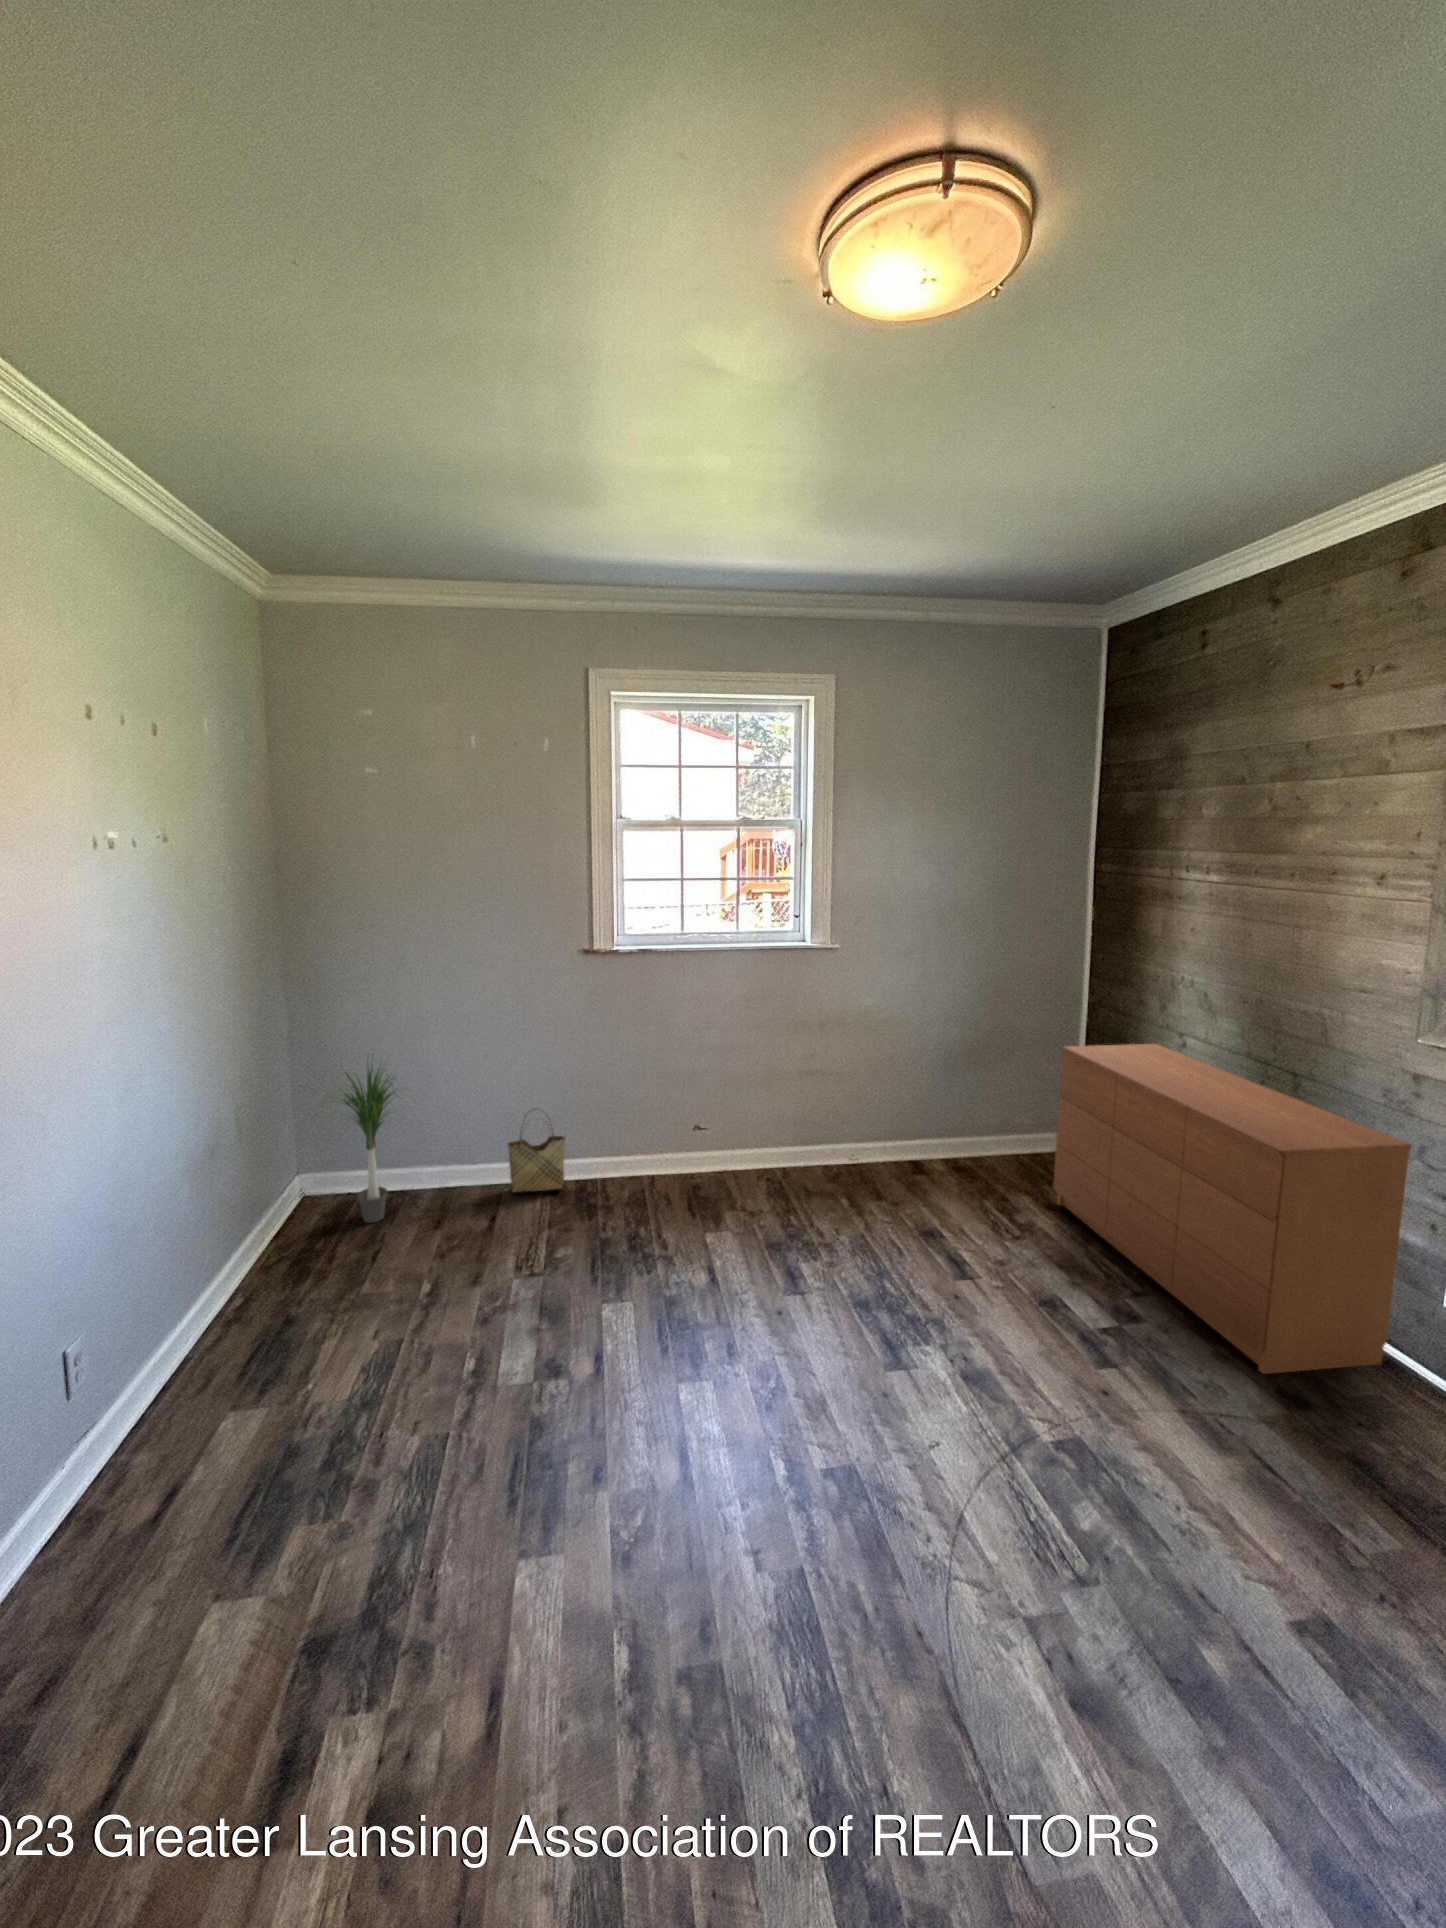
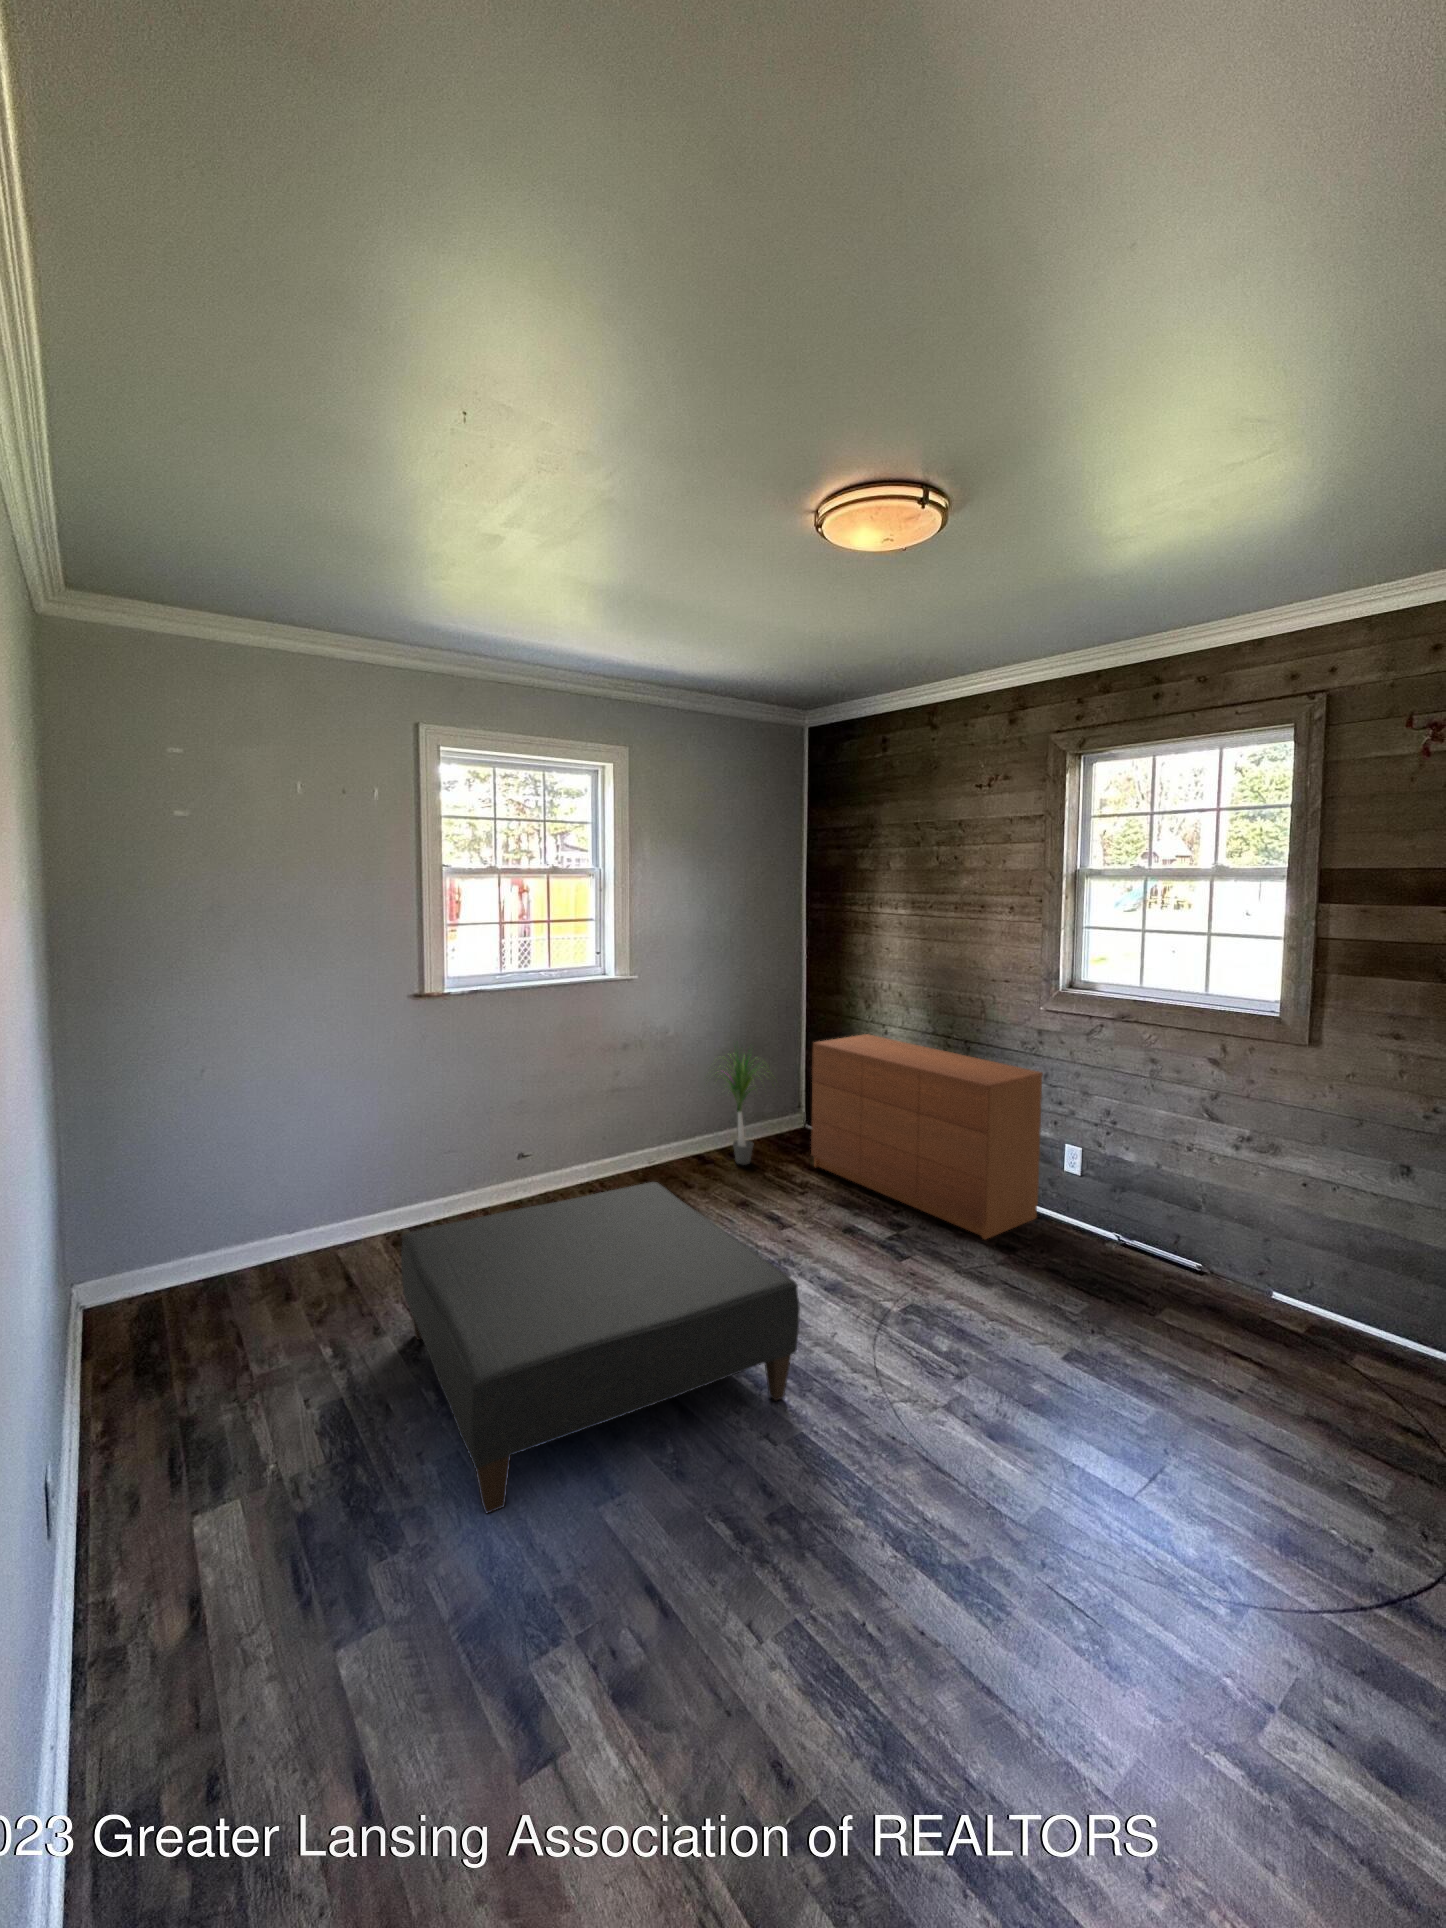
potted plant: present [319,1062,415,1223] -> present [721,1046,777,1165]
woven basket: present [507,1111,566,1192] -> none [343,1161,405,1251]
ottoman: none [396,1189,832,1518] -> present [401,1182,800,1513]

